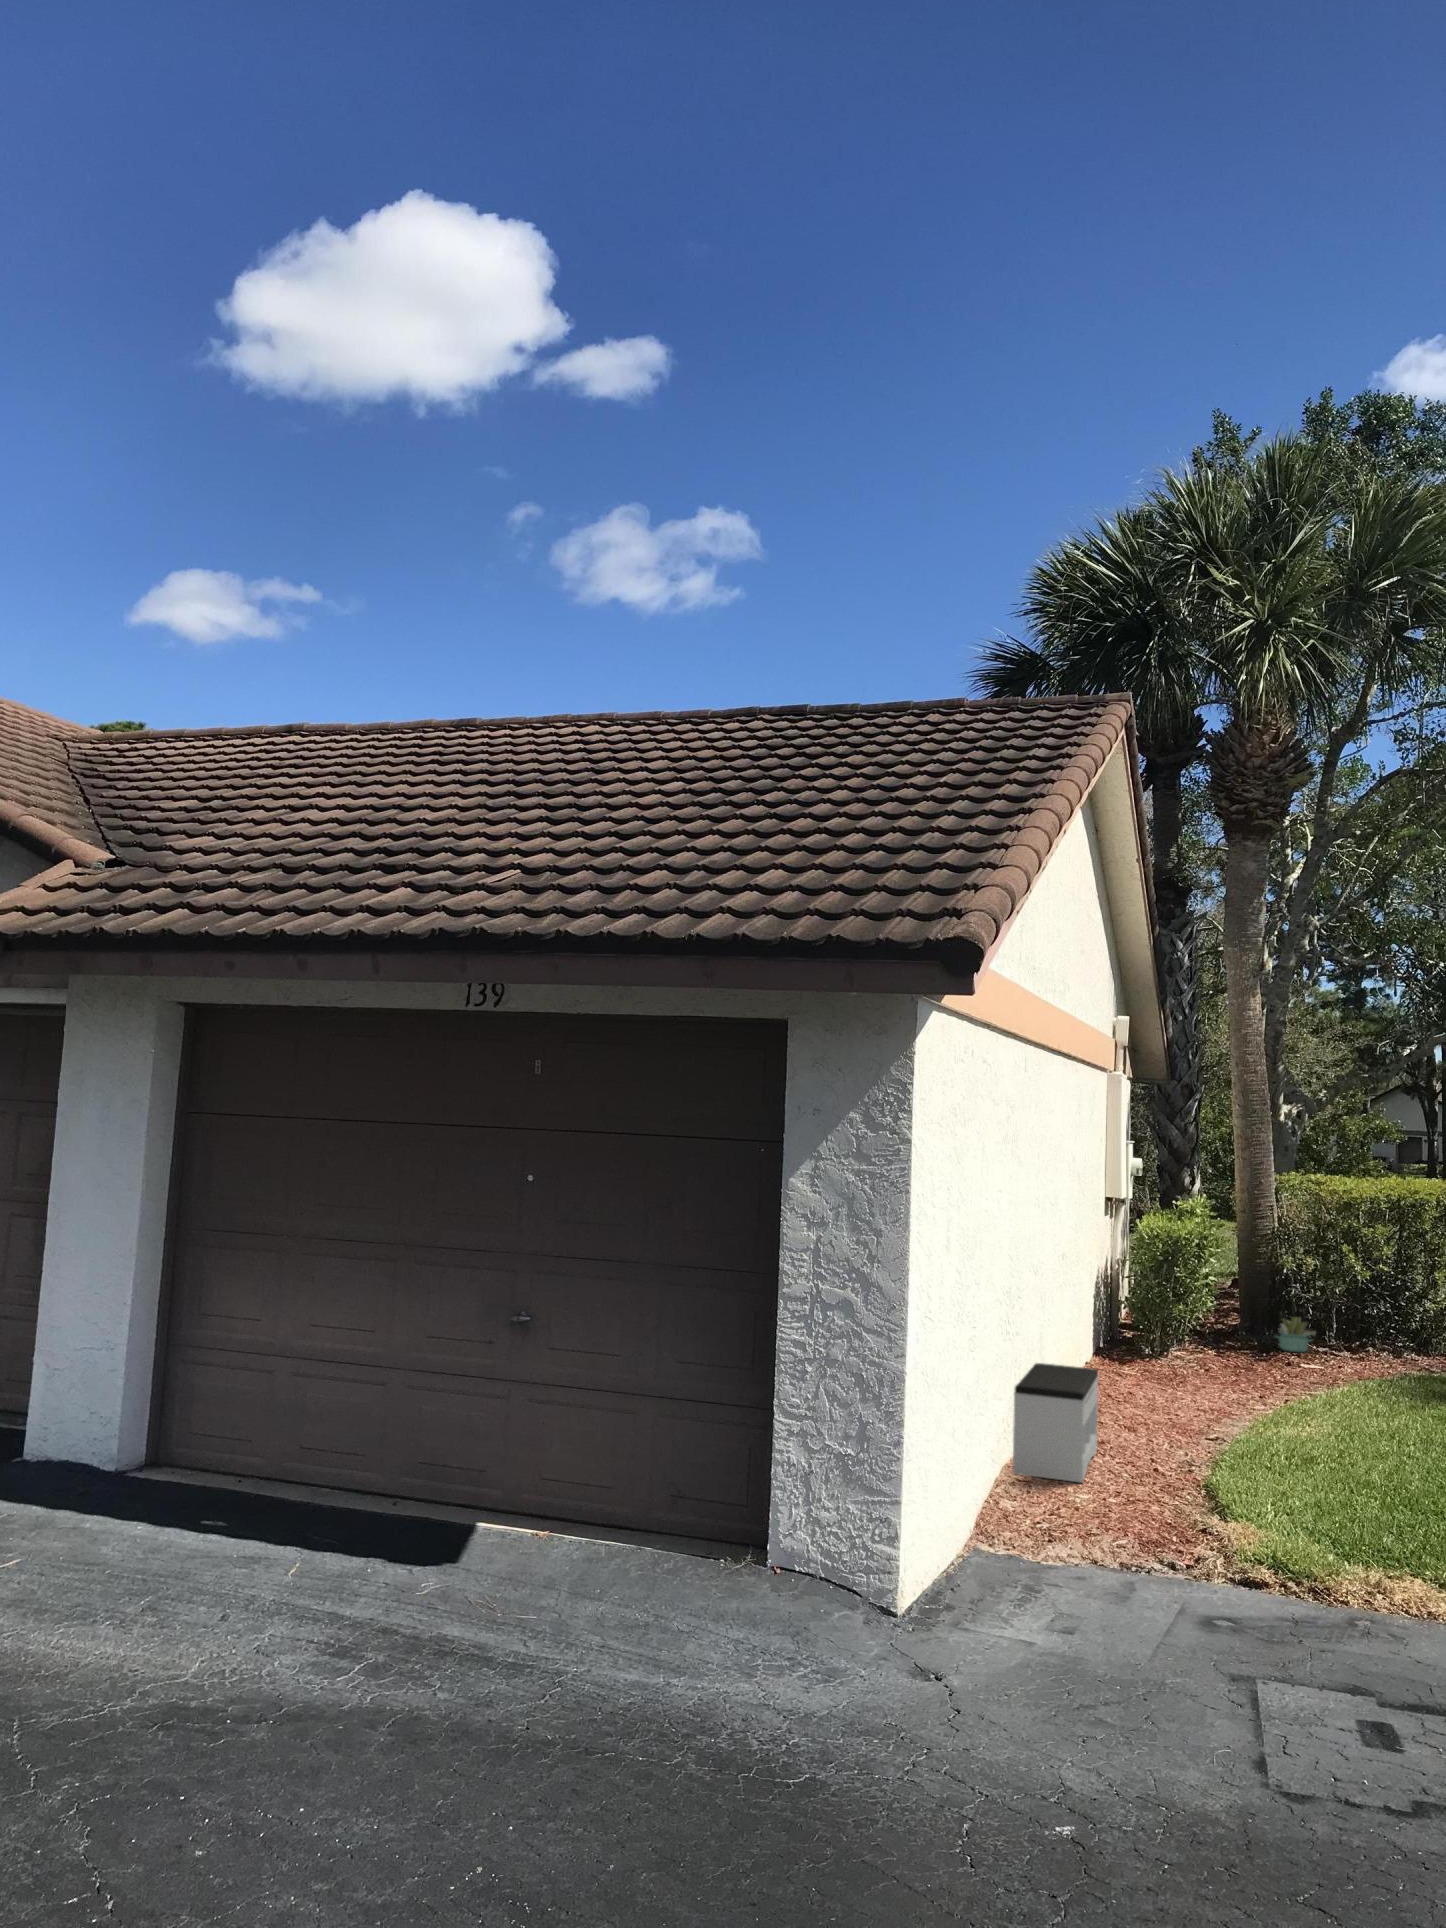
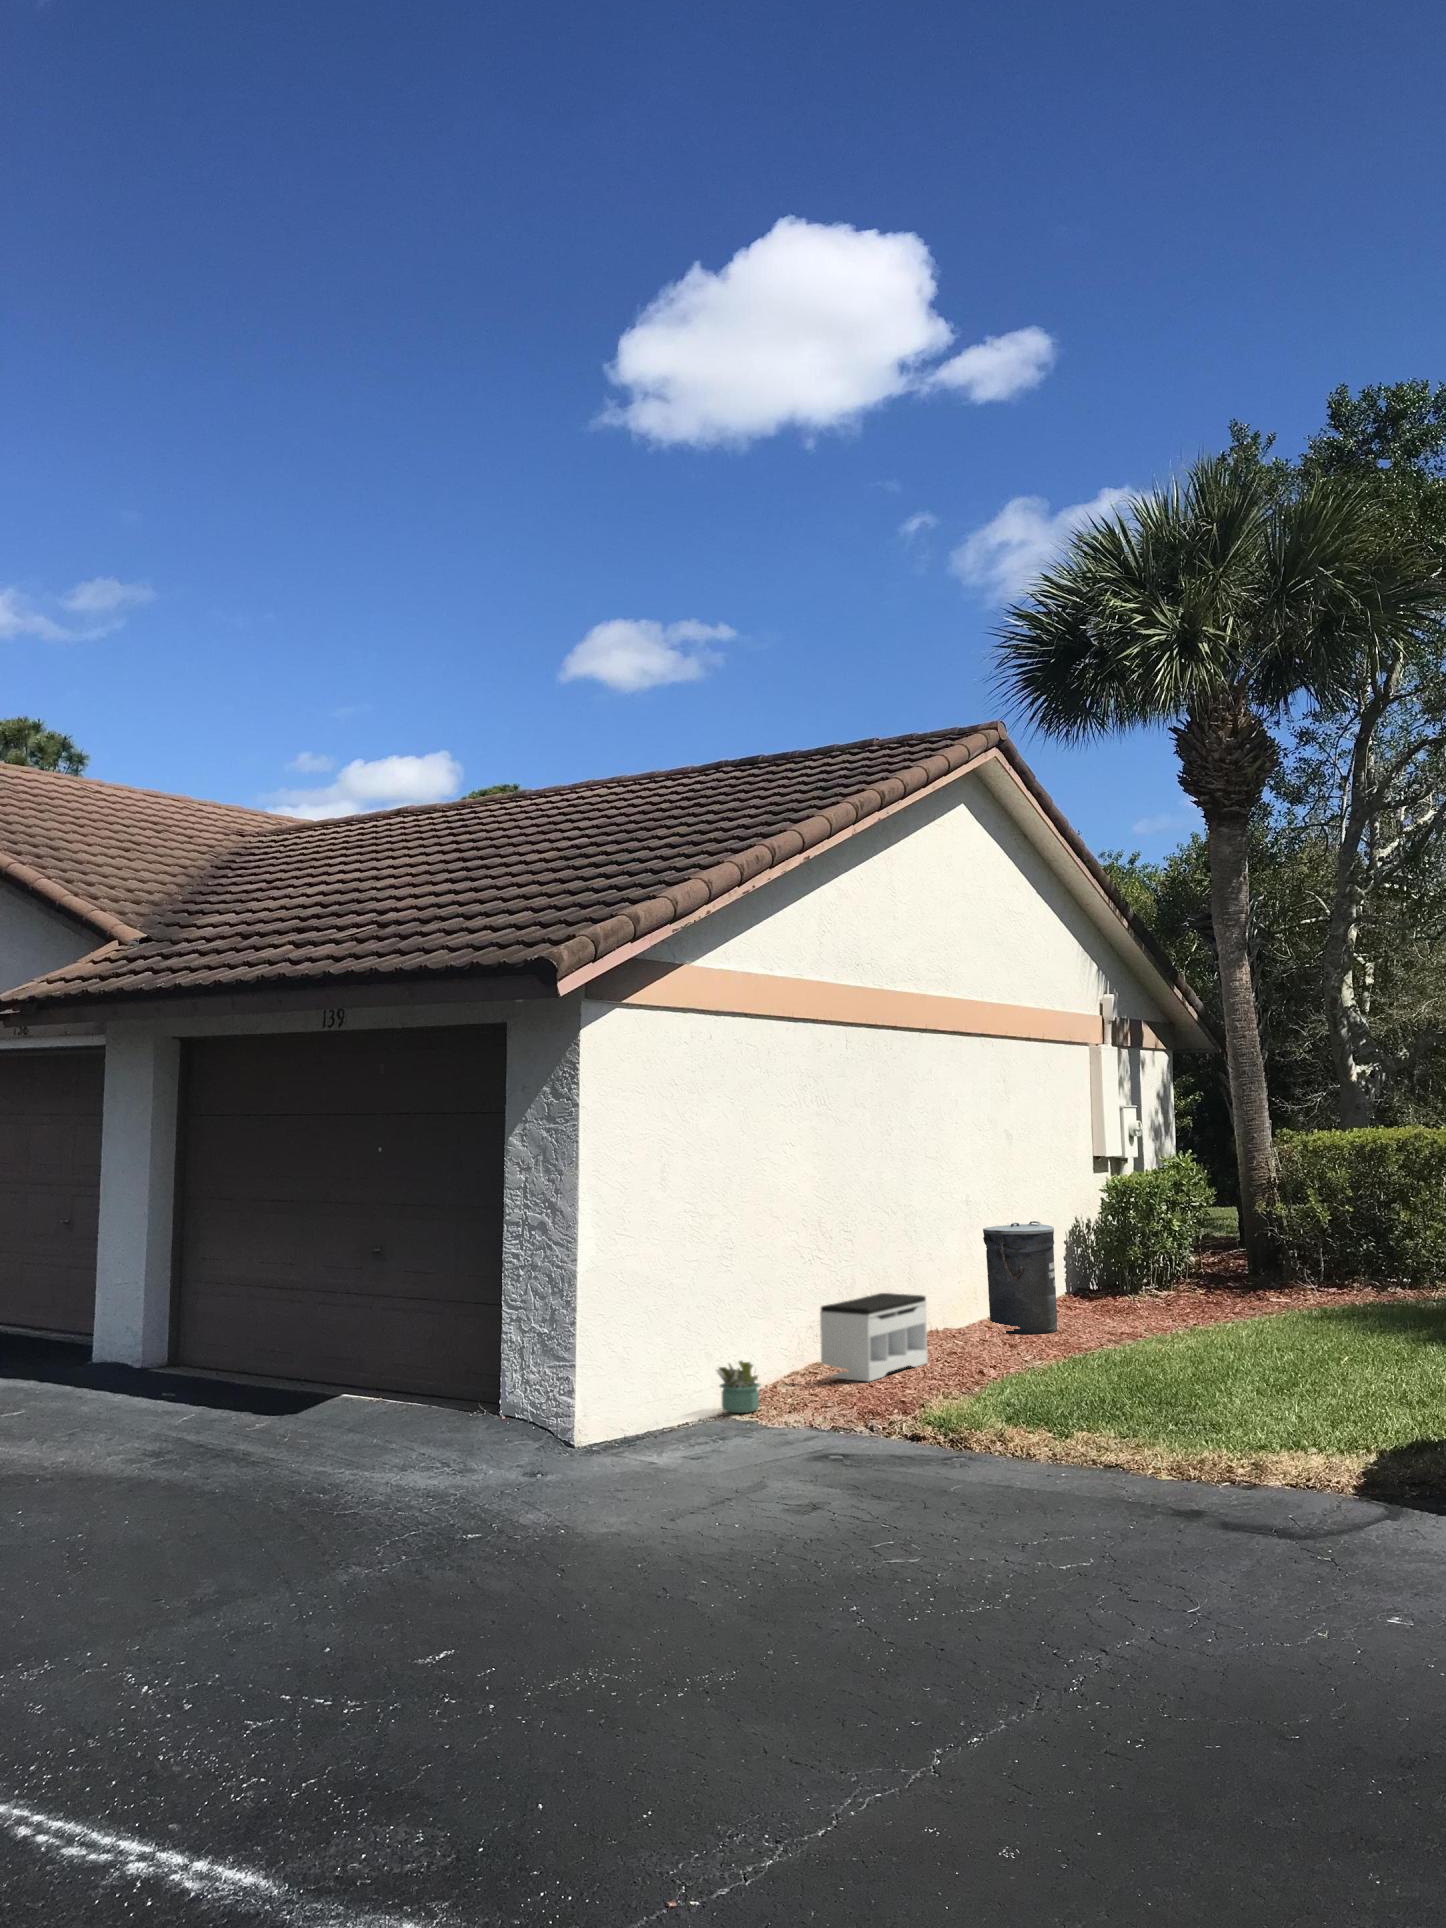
trash can: none [1069,1270,1153,1402] -> present [983,1221,1057,1334]
decorative plant: present [1276,1317,1316,1352] -> present [716,1361,761,1413]

